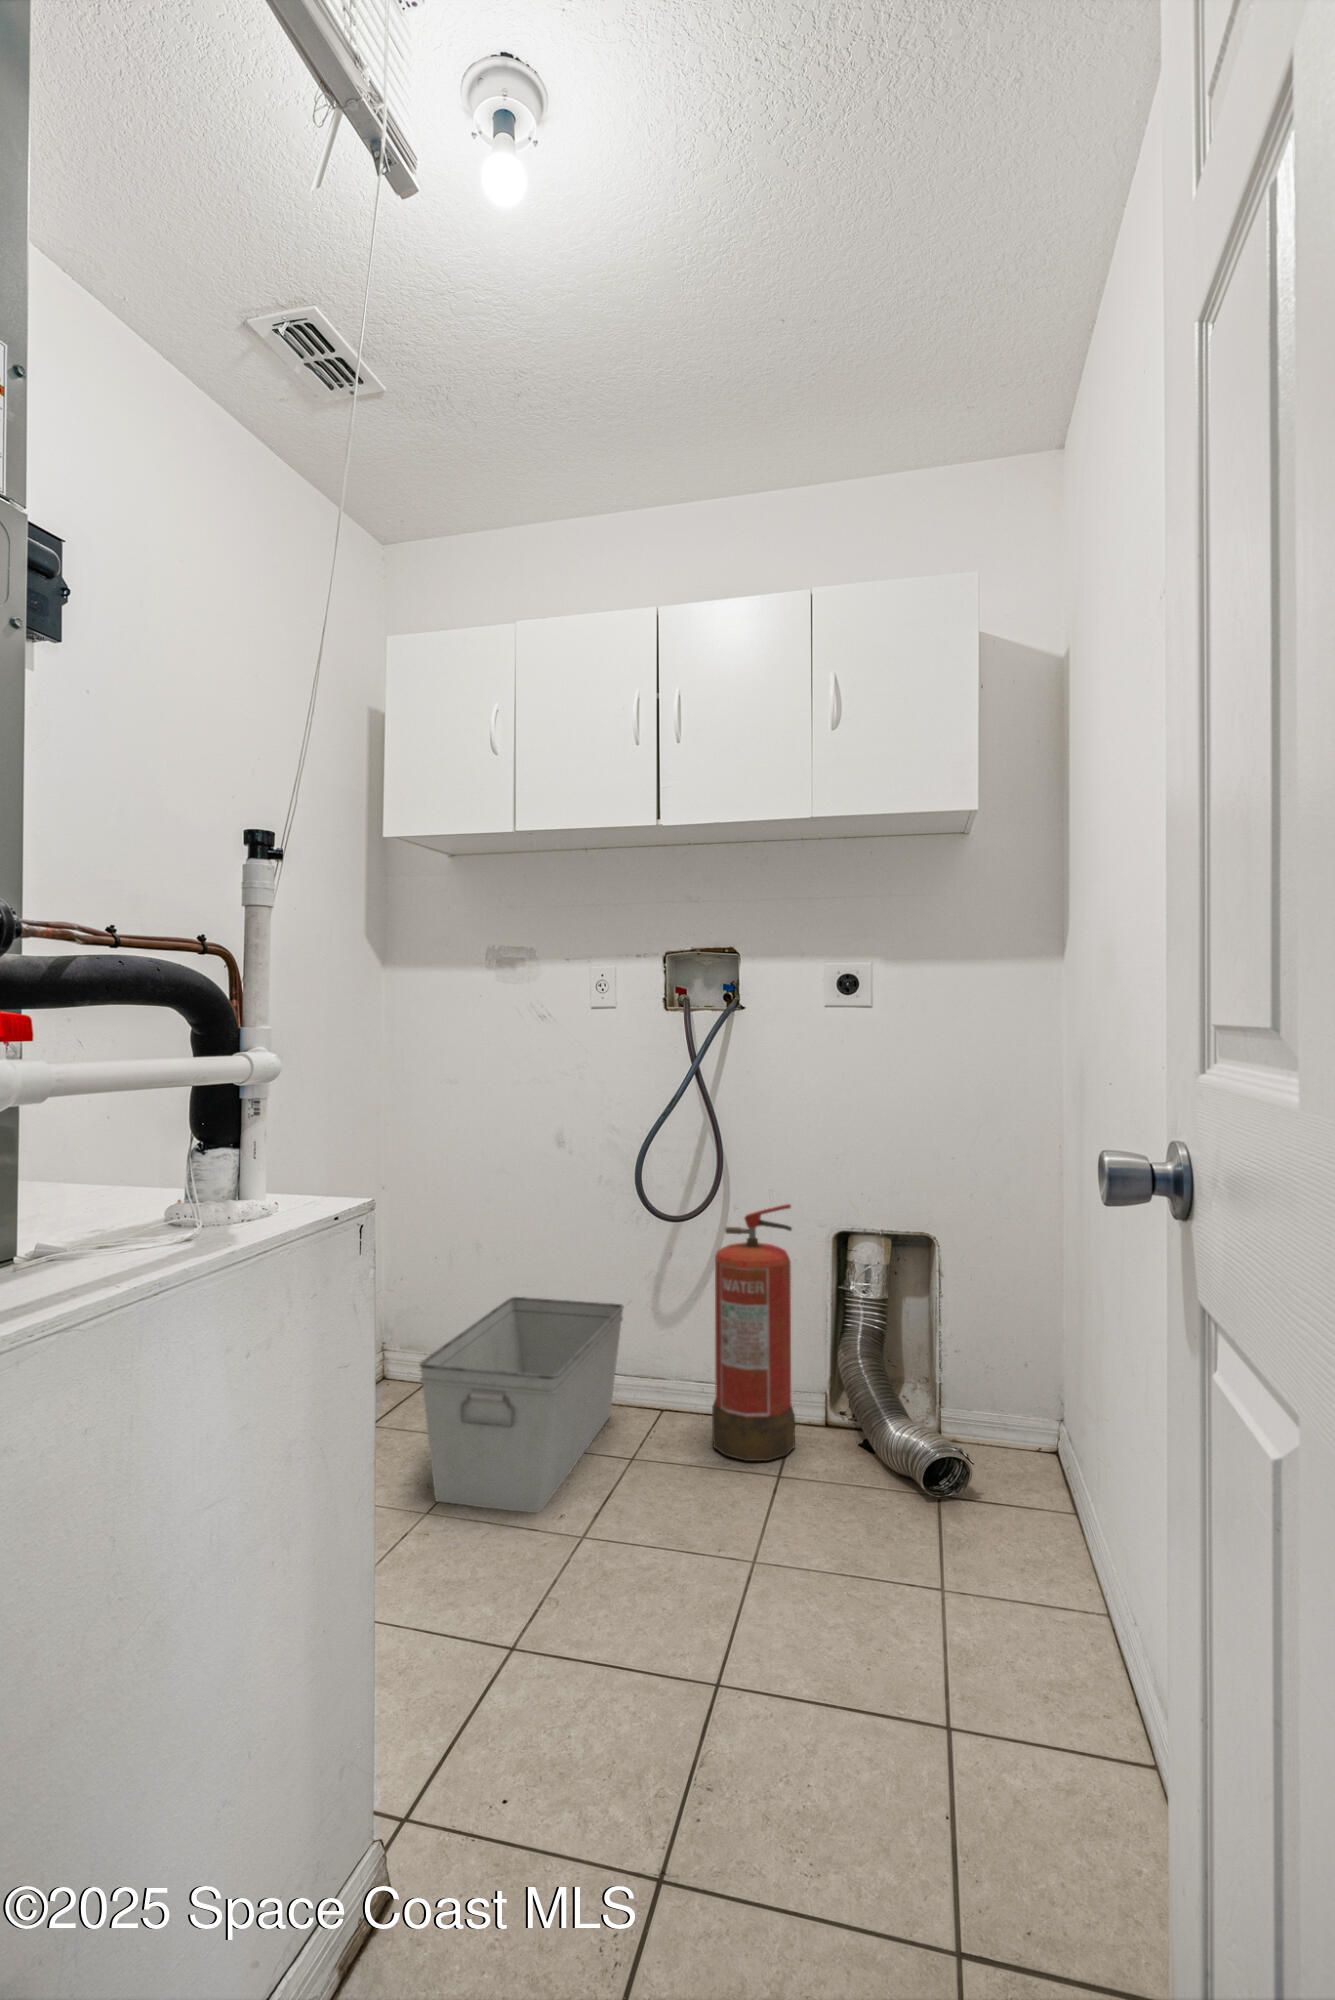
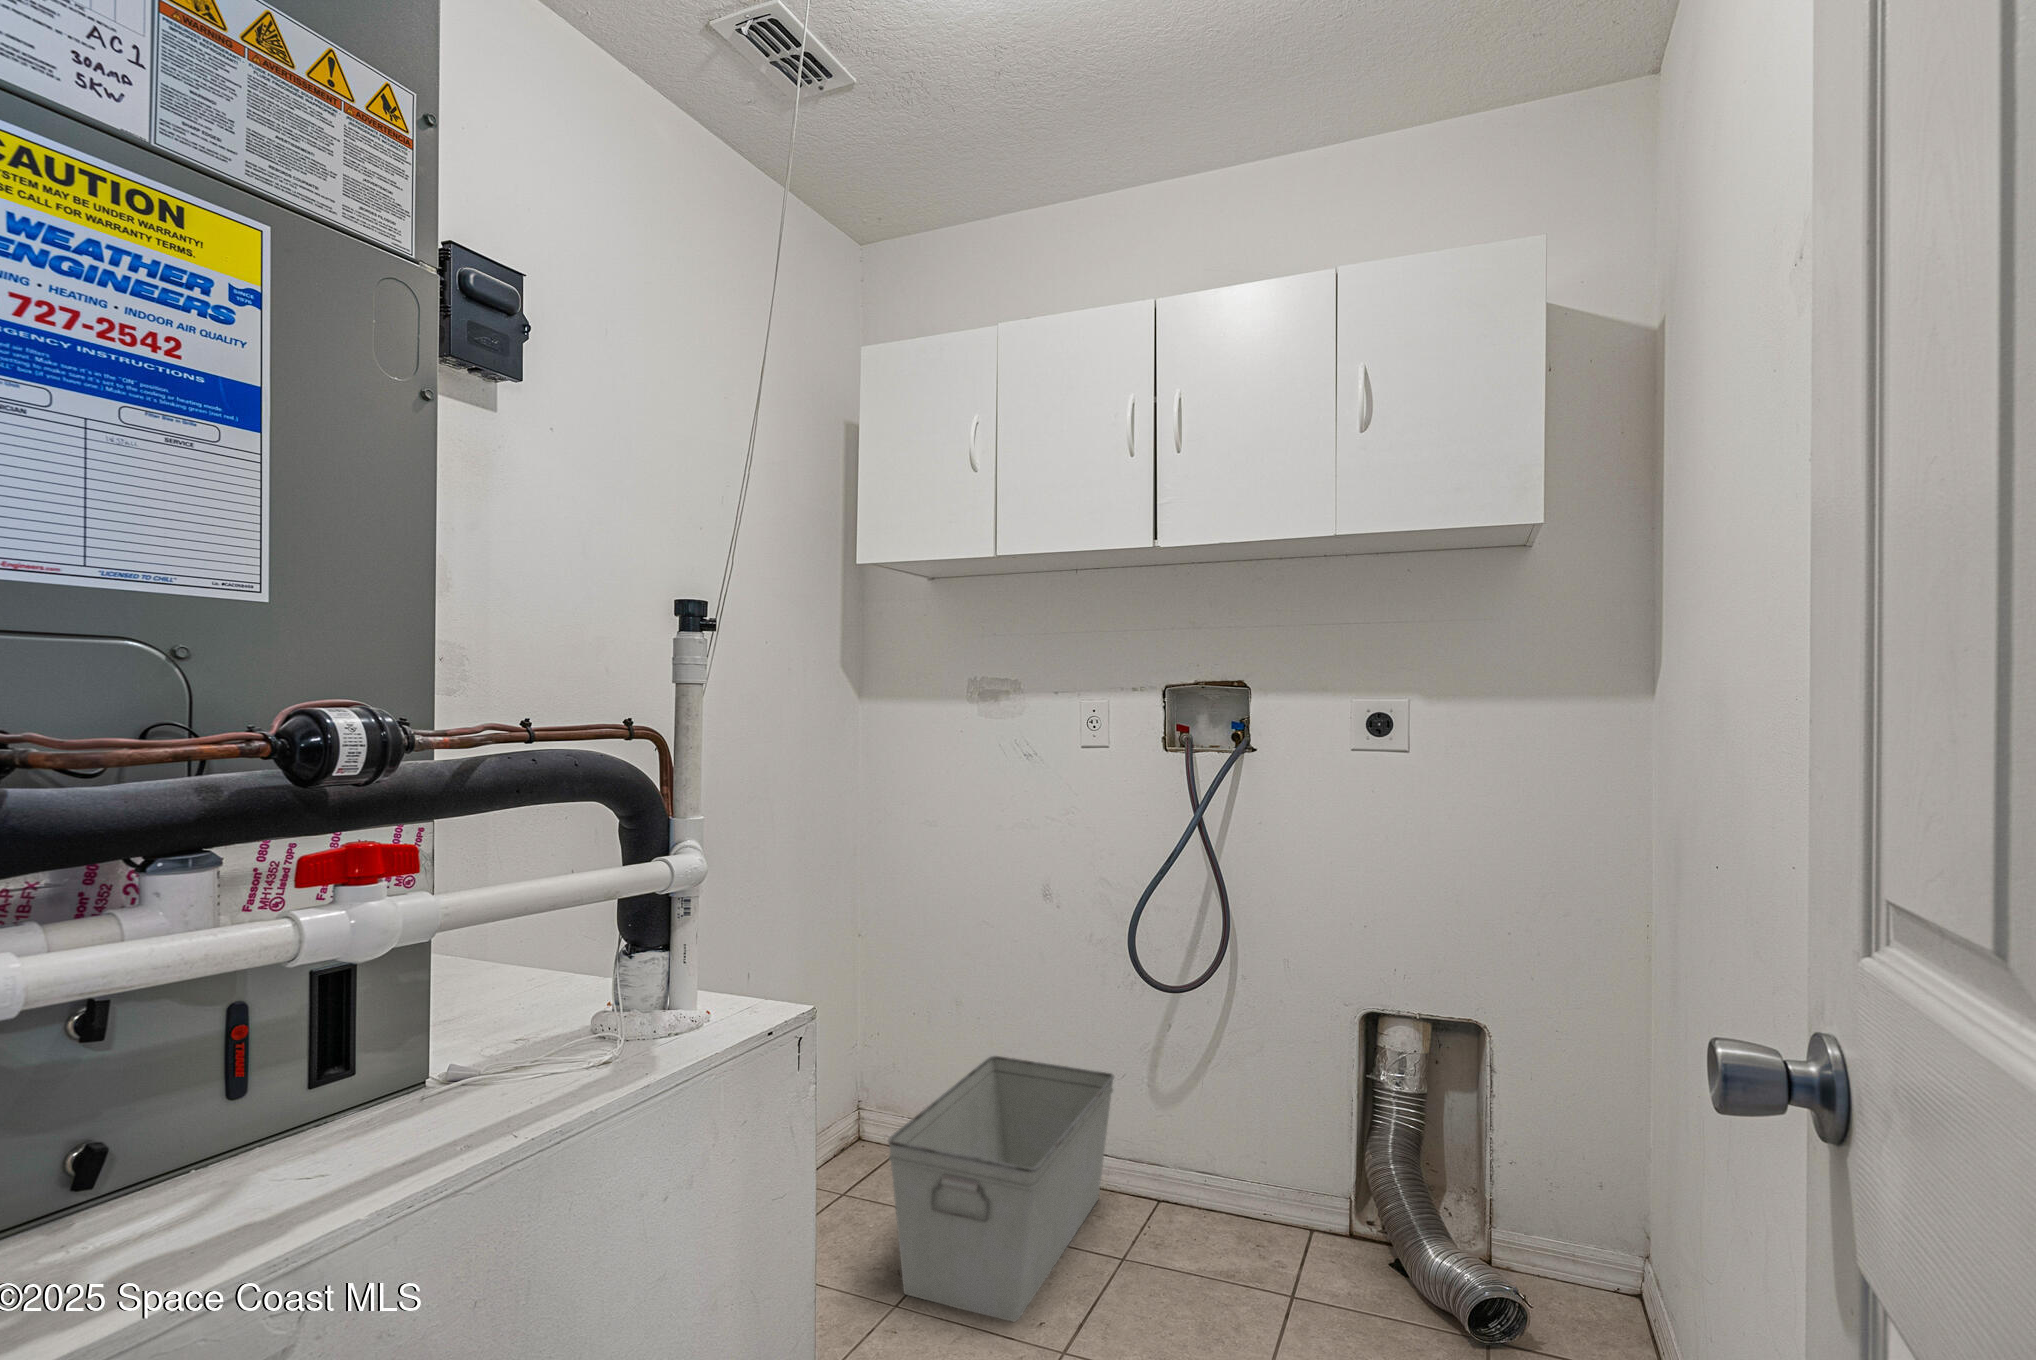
fire extinguisher: present [712,1204,795,1461] -> none [1215,976,1313,1277]

